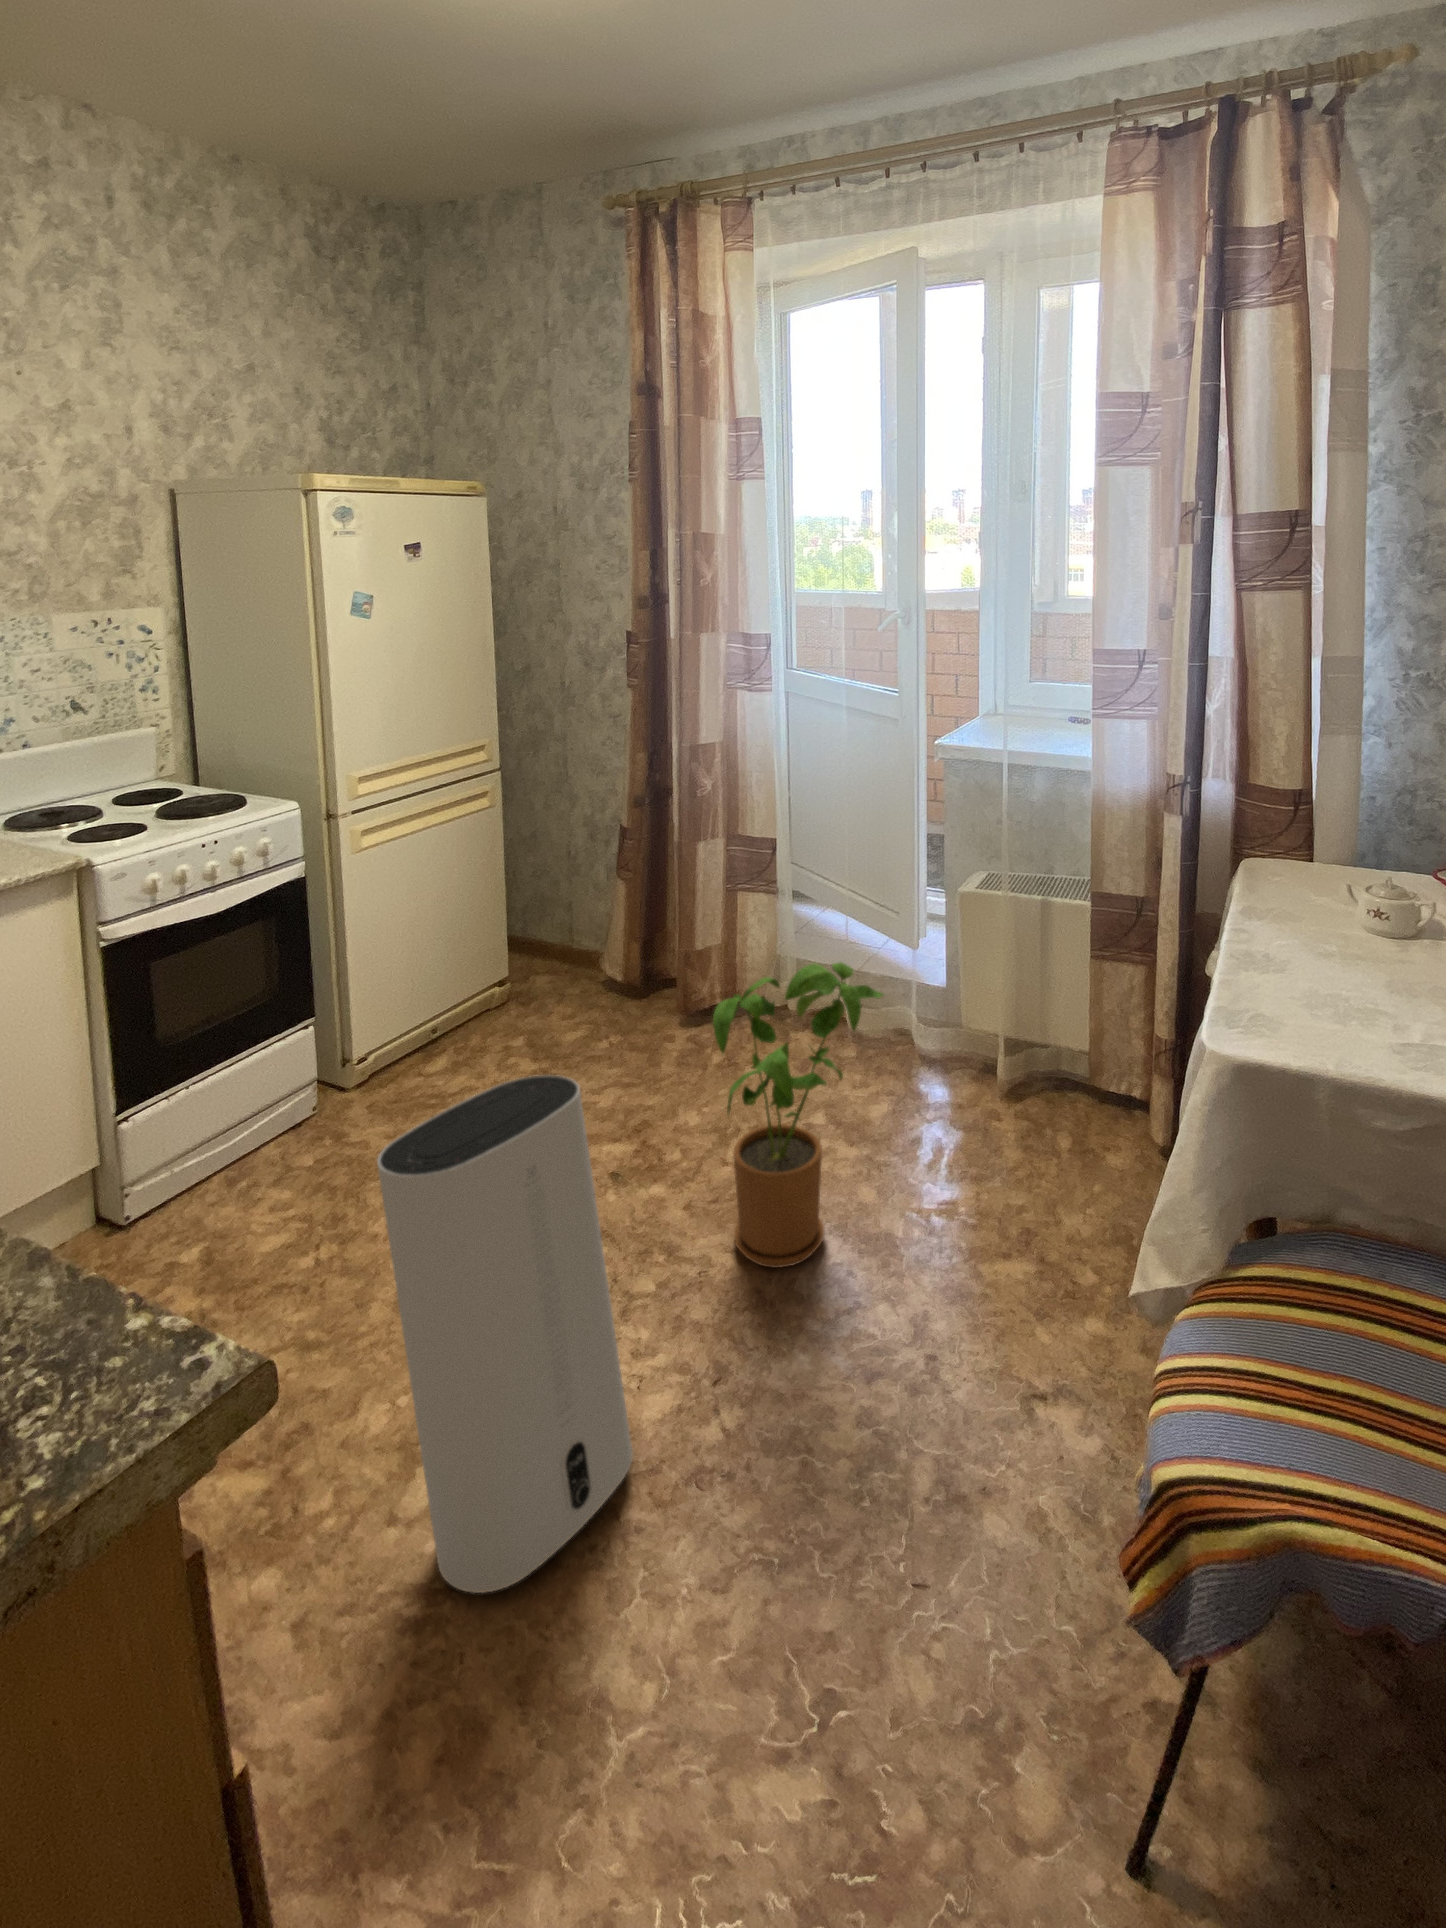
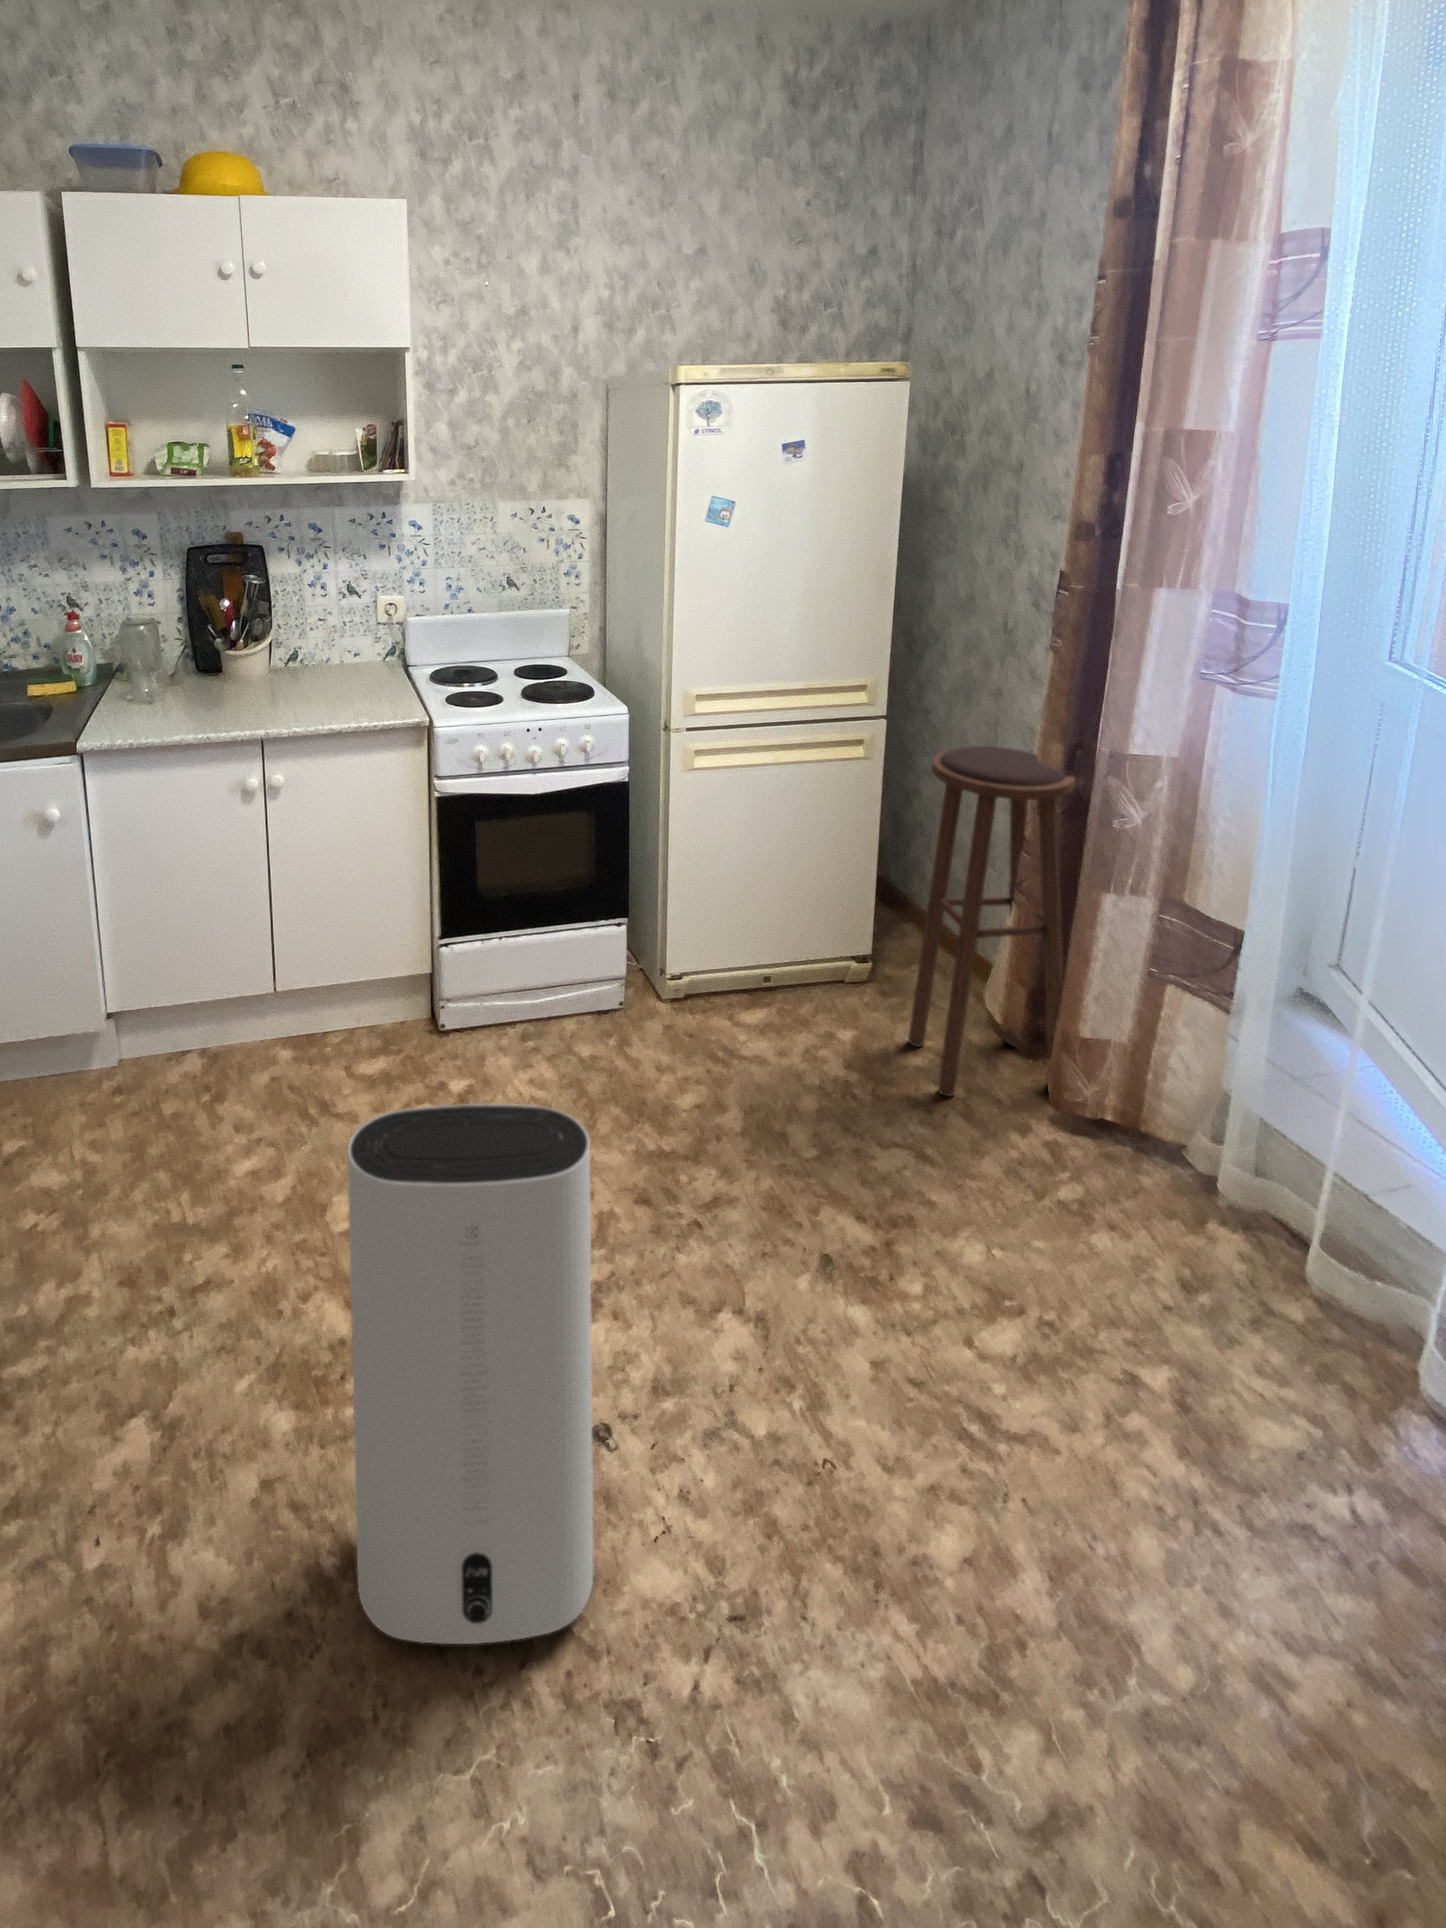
stool: none [556,767,679,1045] -> present [908,746,1075,1097]
house plant: present [713,962,883,1268] -> none [872,1136,1195,1565]

